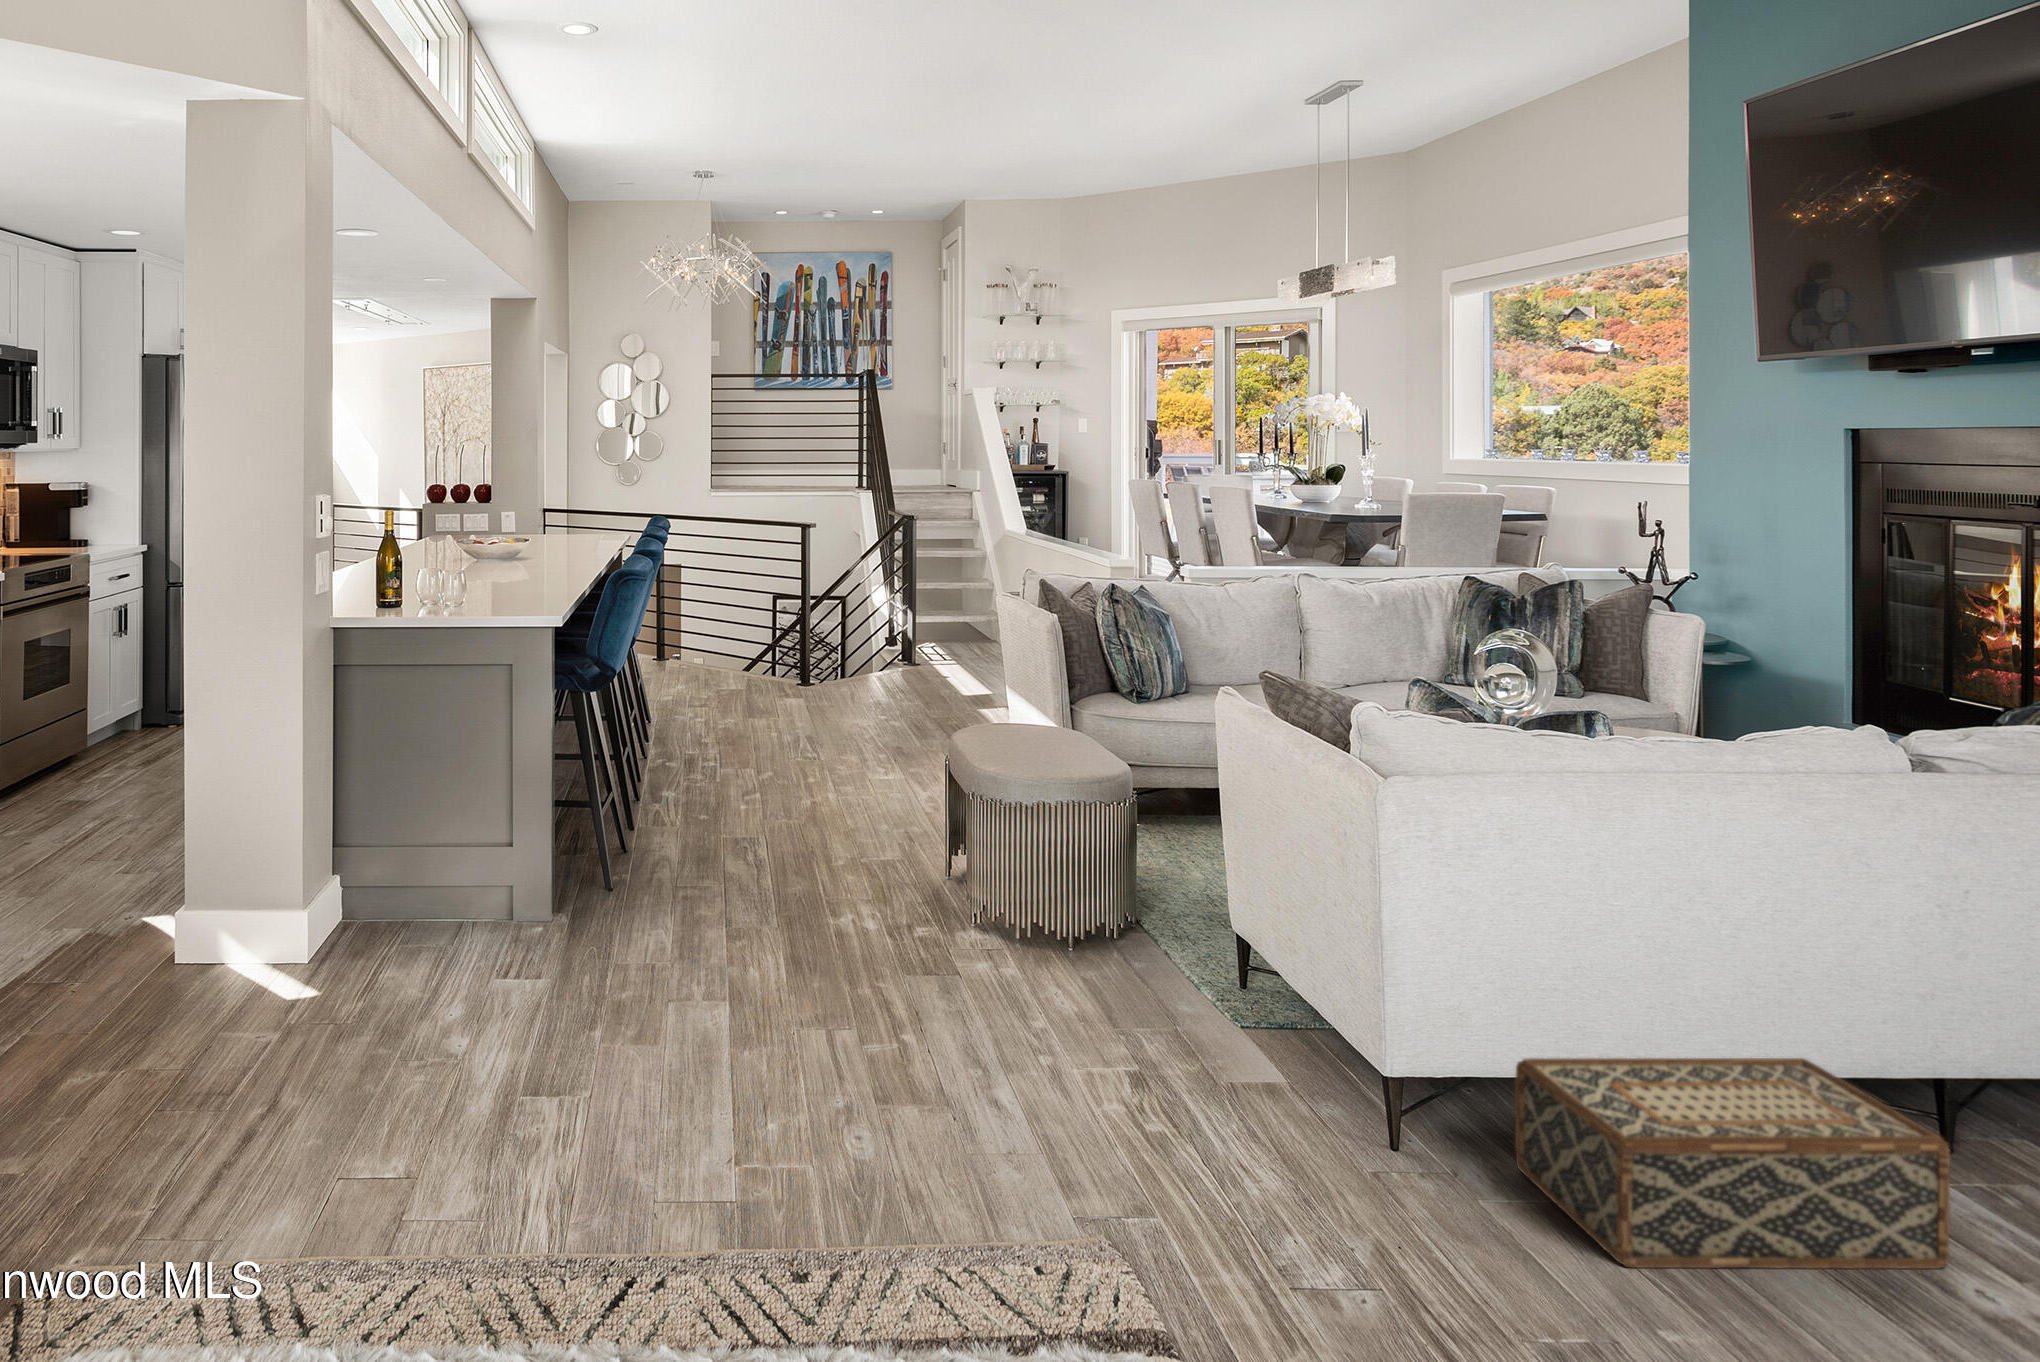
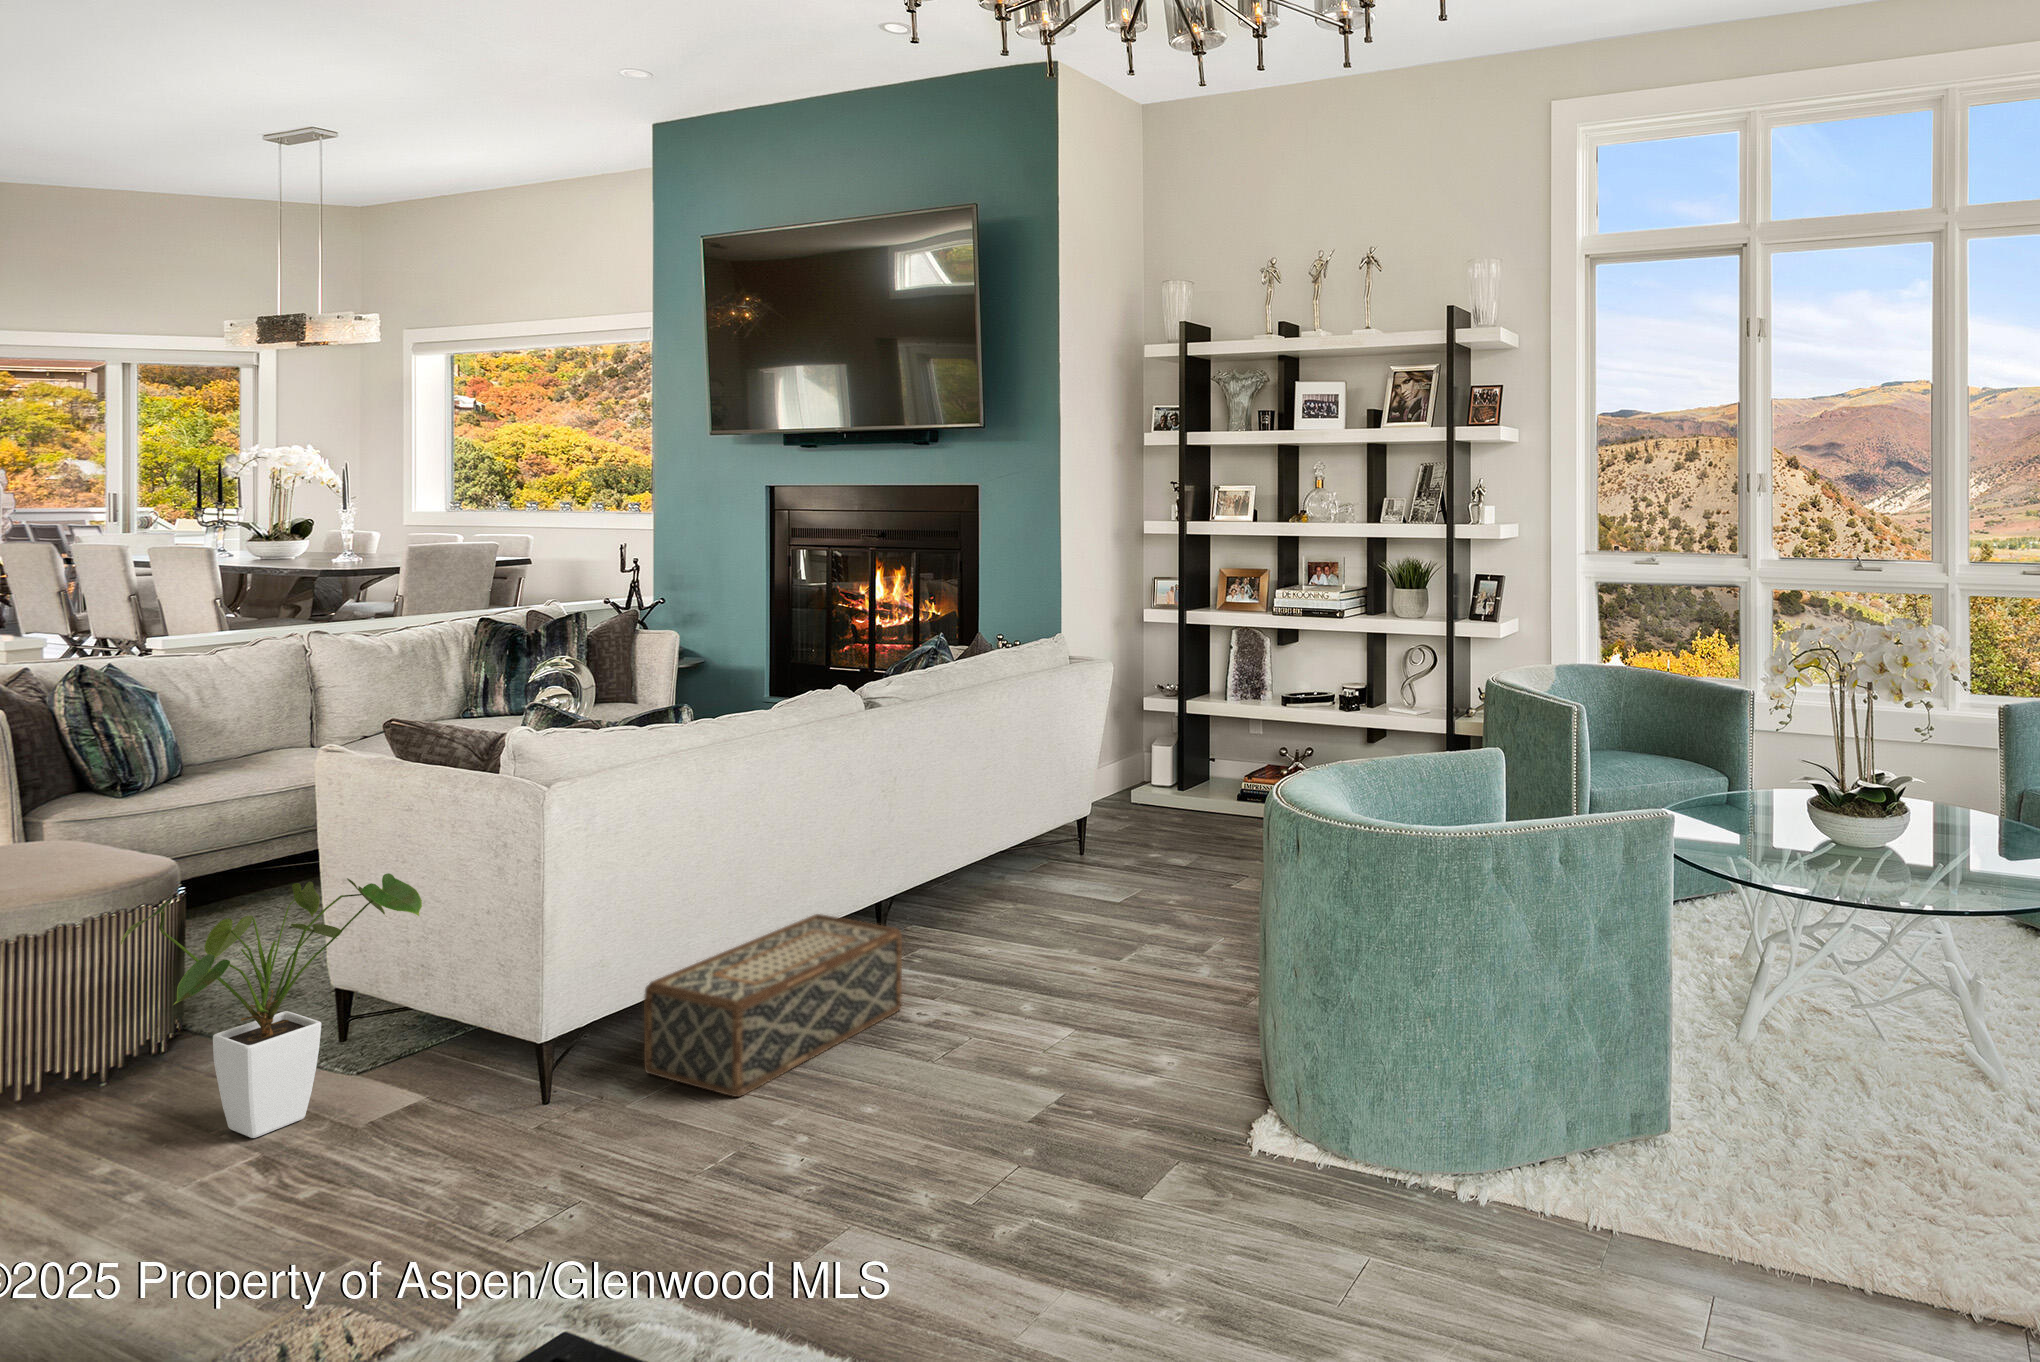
house plant: none [1048,806,1279,1048] -> present [121,873,422,1138]

